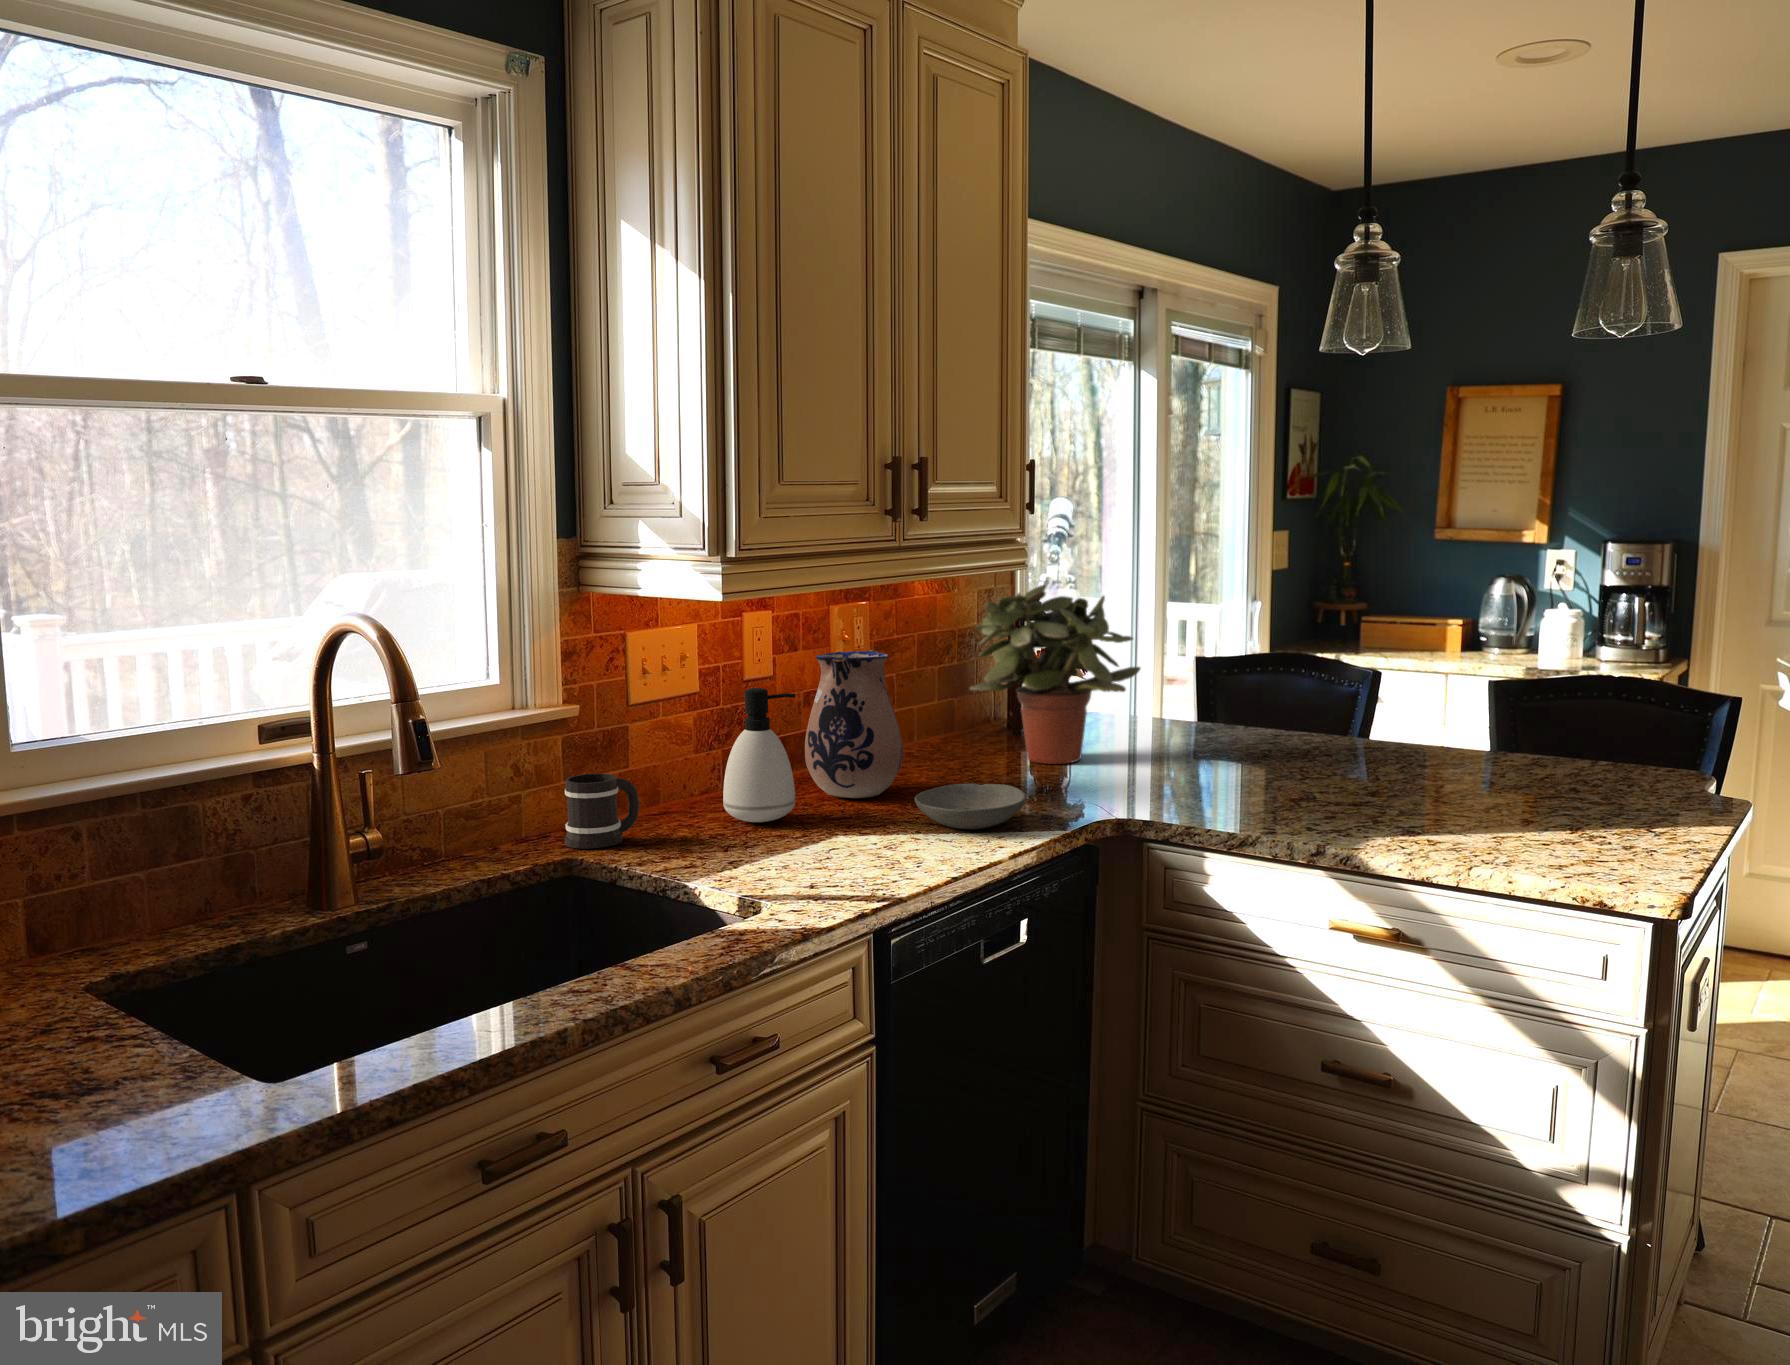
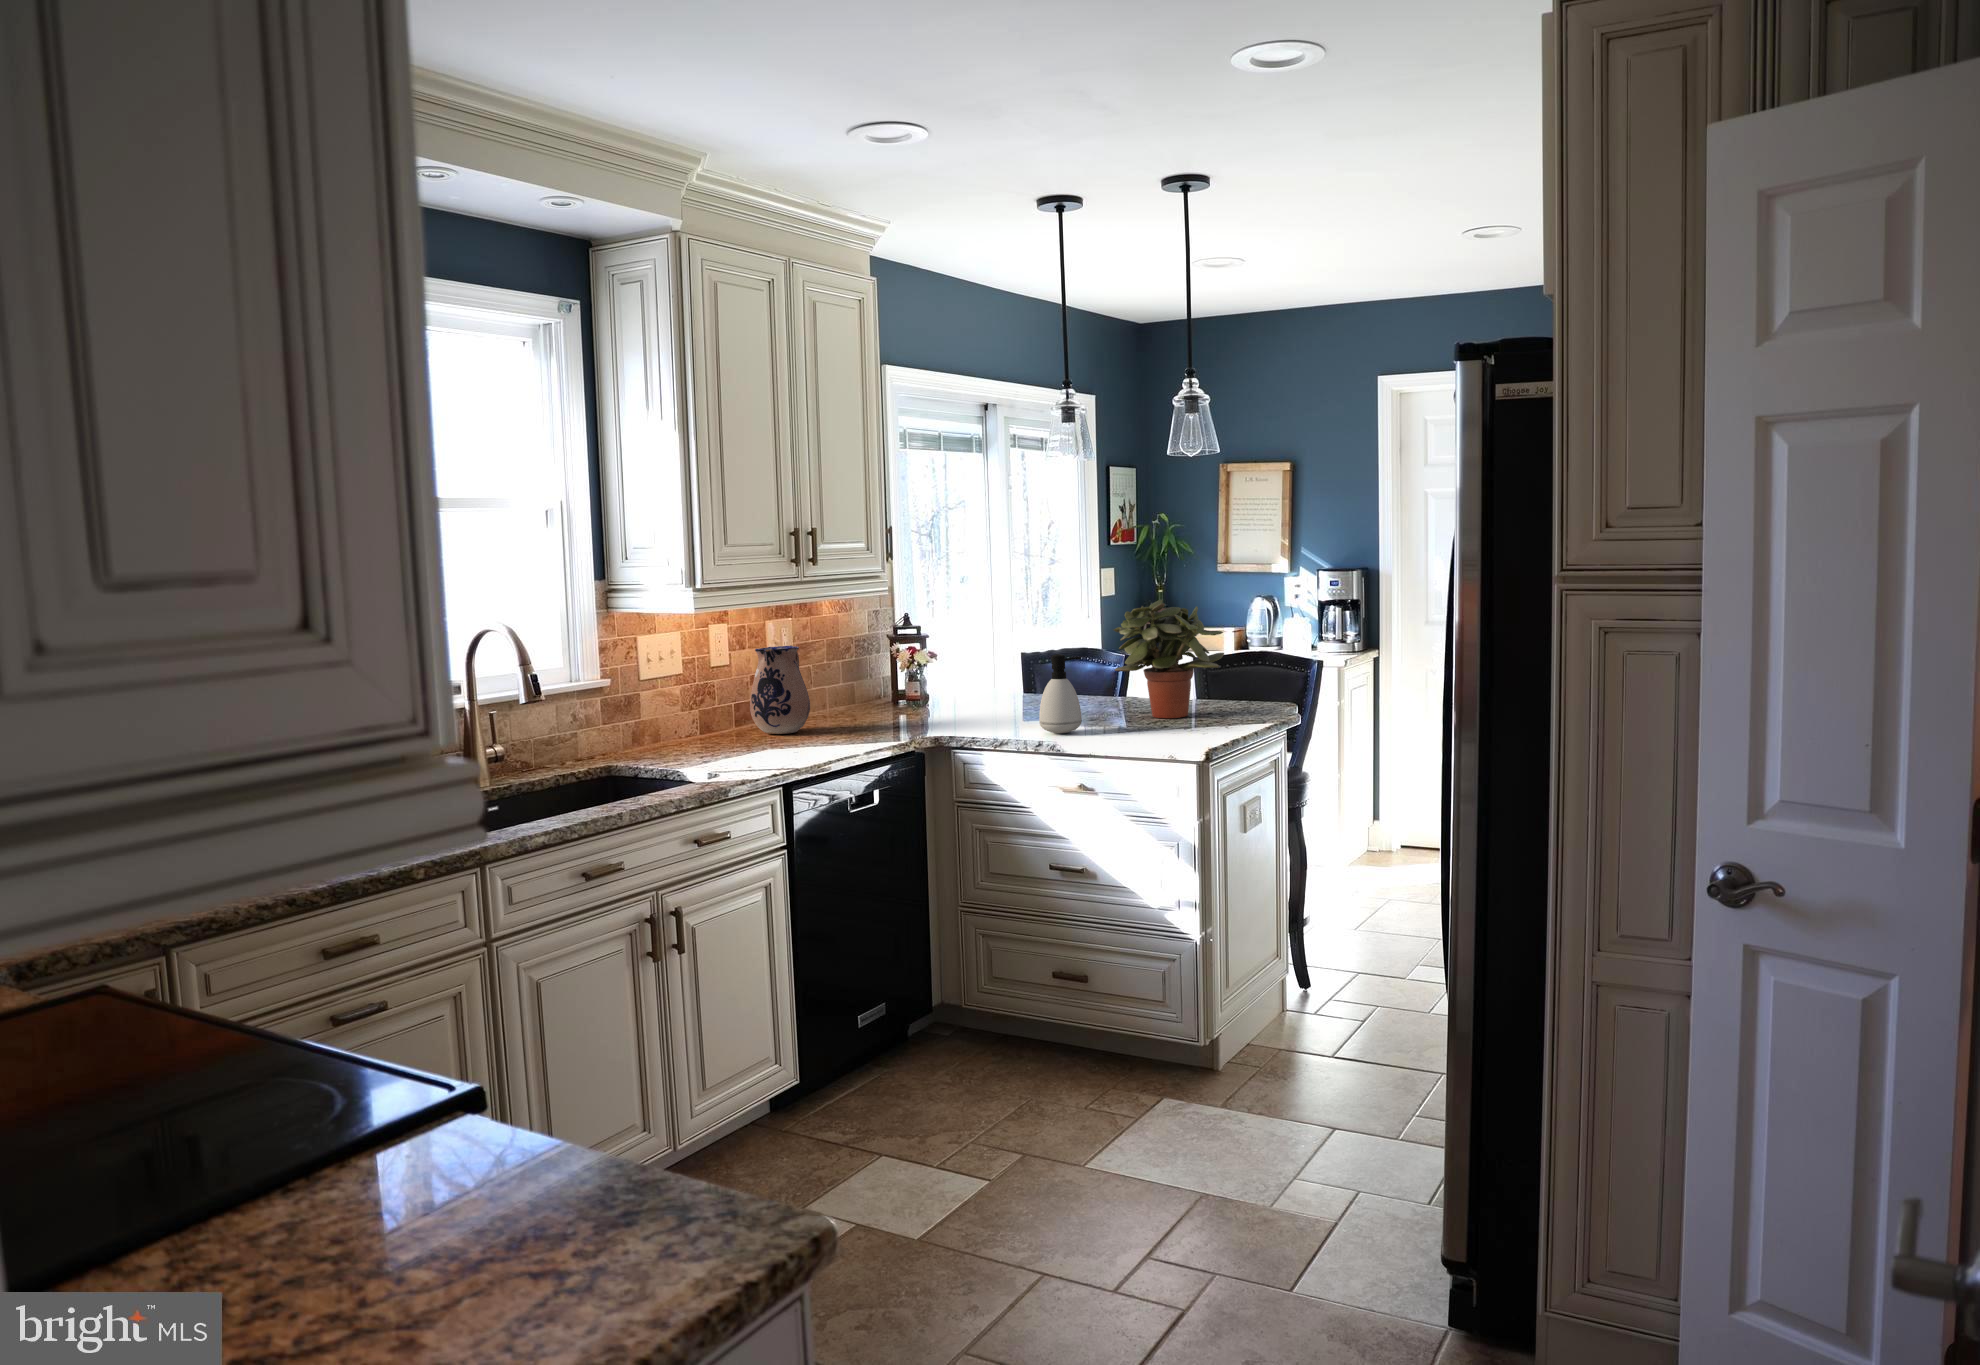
potted plant: present [970,585,1140,764] -> present [1113,600,1224,718]
soap dispenser: present [723,688,795,822] -> present [1039,654,1082,733]
mug: present [565,773,640,849] -> none [606,717,650,759]
bowl: present [915,783,1026,829] -> none [813,719,879,743]

